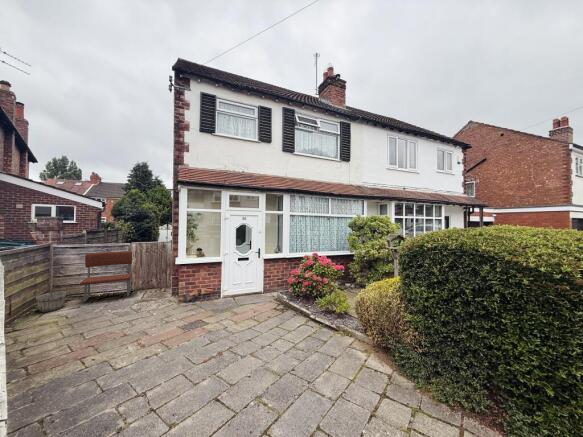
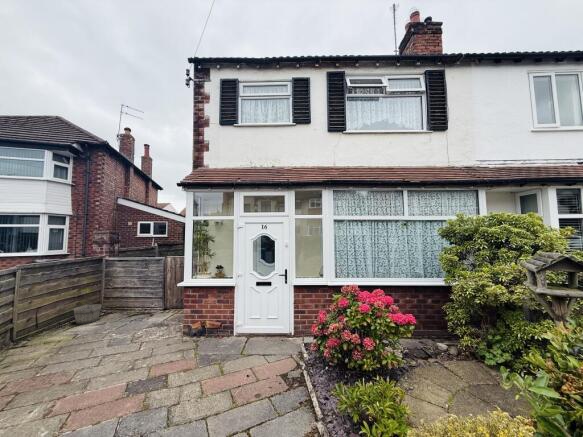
bench: present [80,251,132,302] -> none [111,267,166,317]

